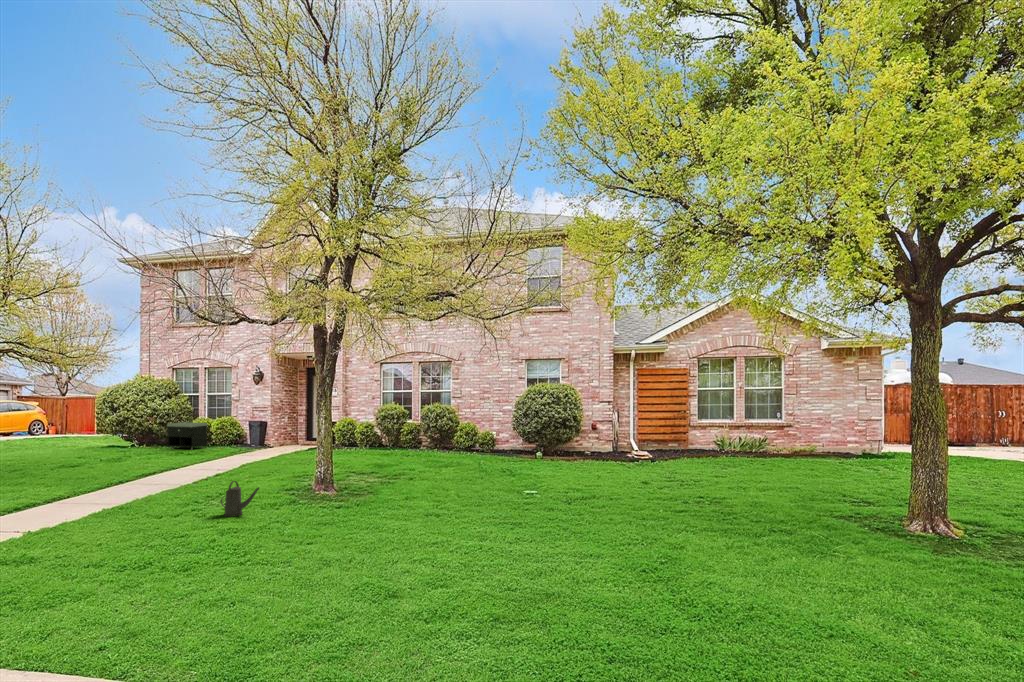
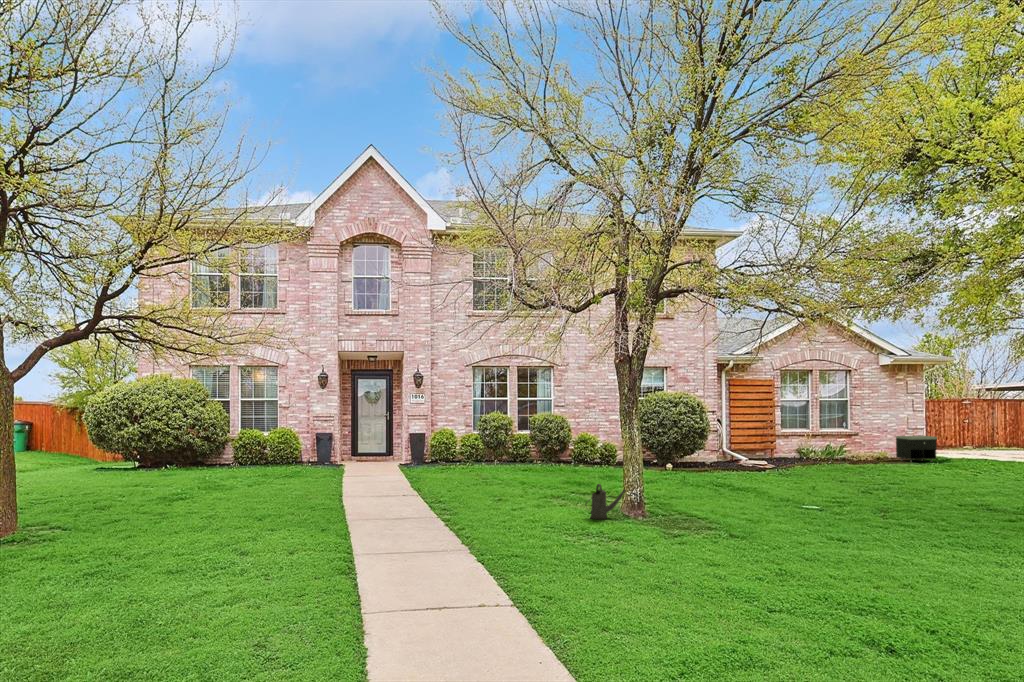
storage bench: present [167,422,207,449] -> present [896,435,937,462]

